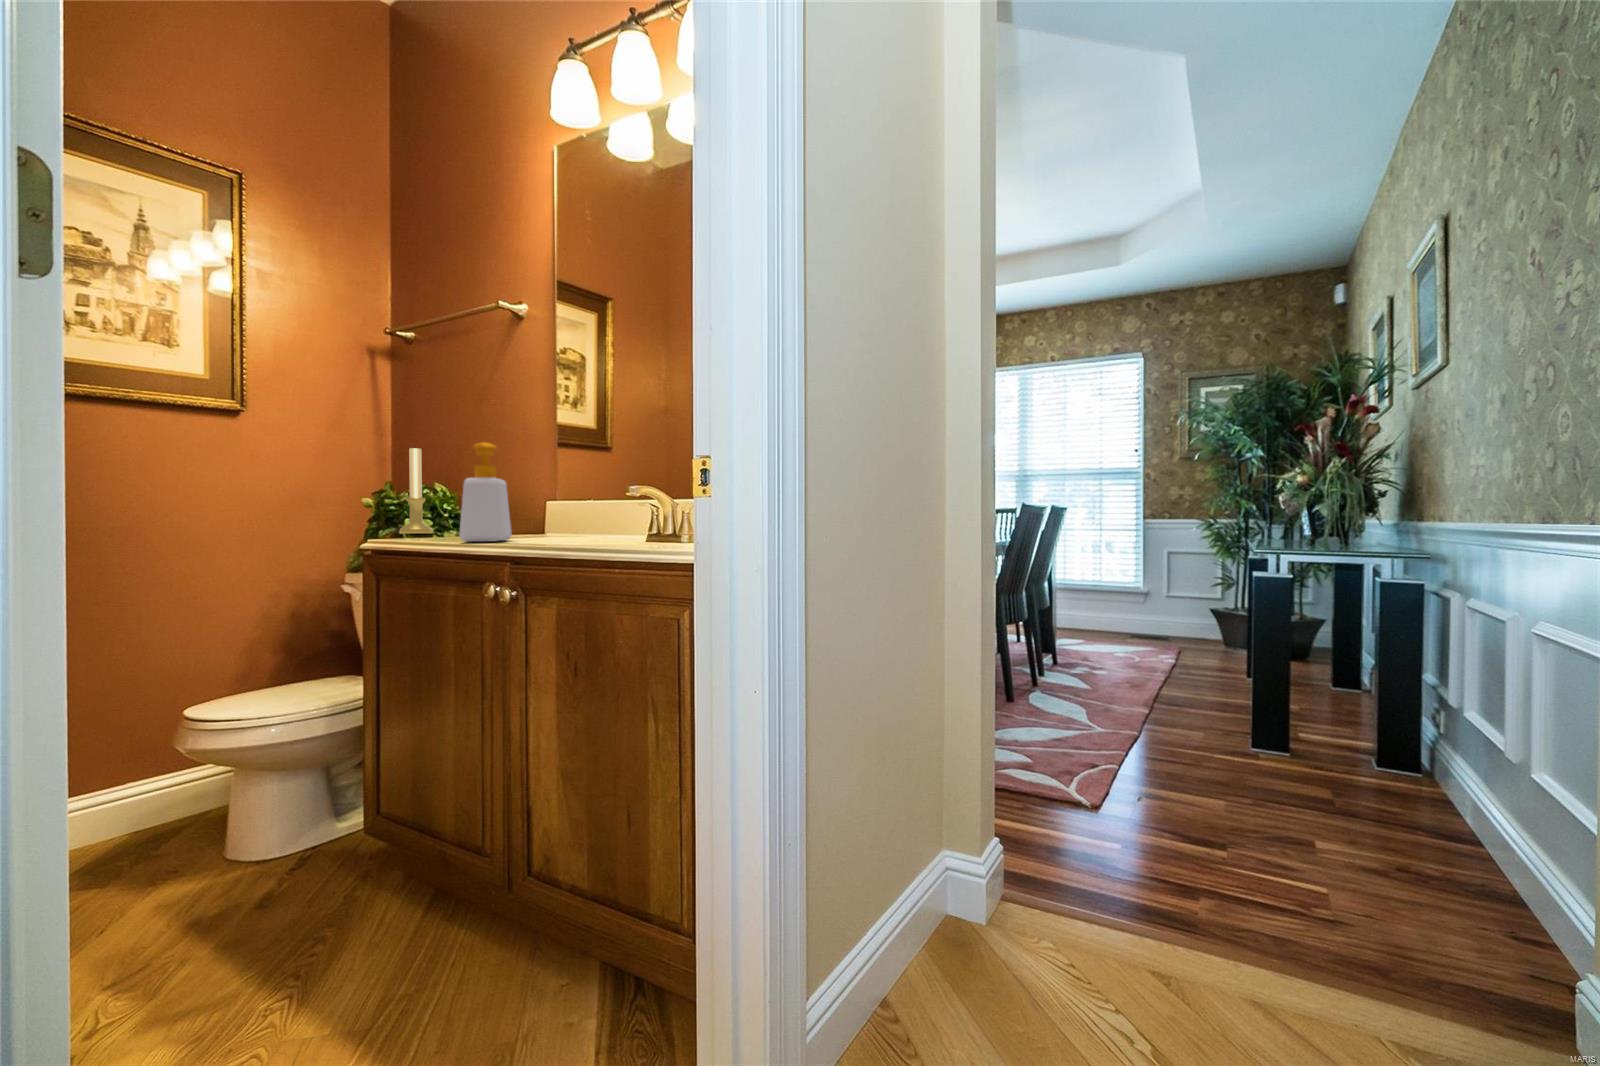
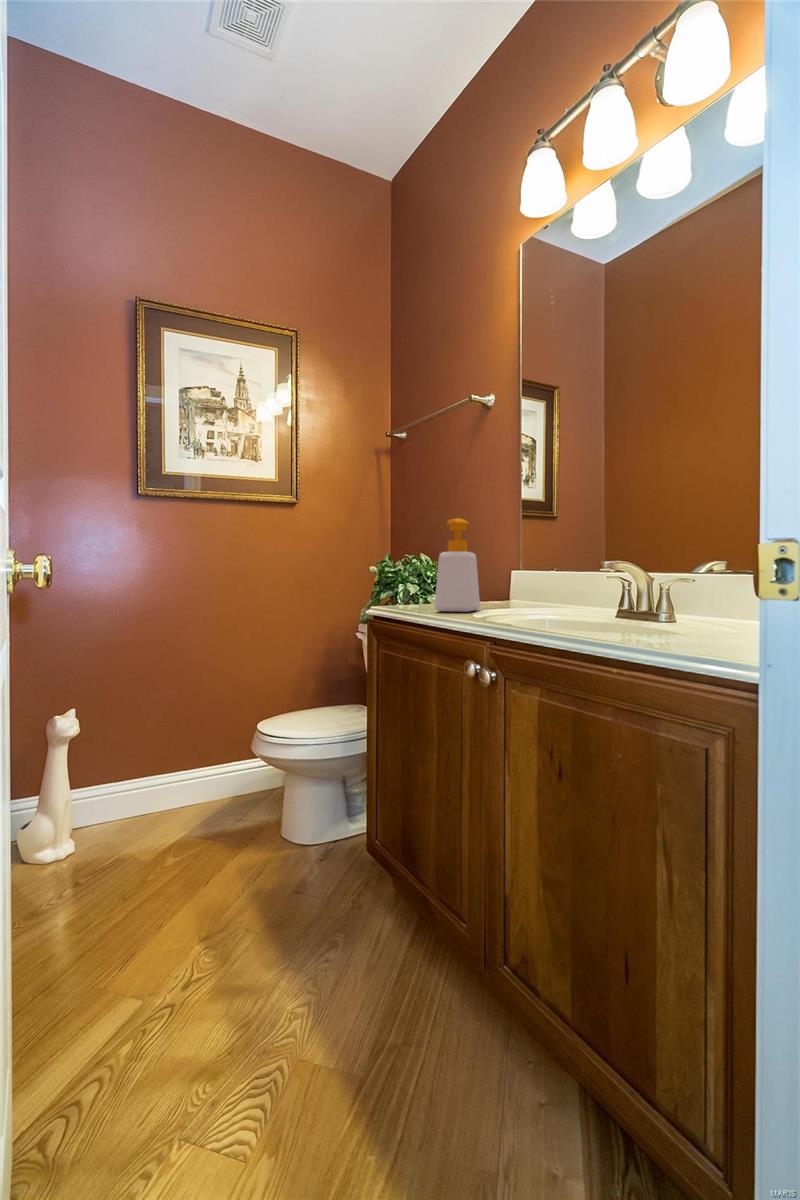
candle holder: present [399,446,433,534] -> none [394,524,419,599]

